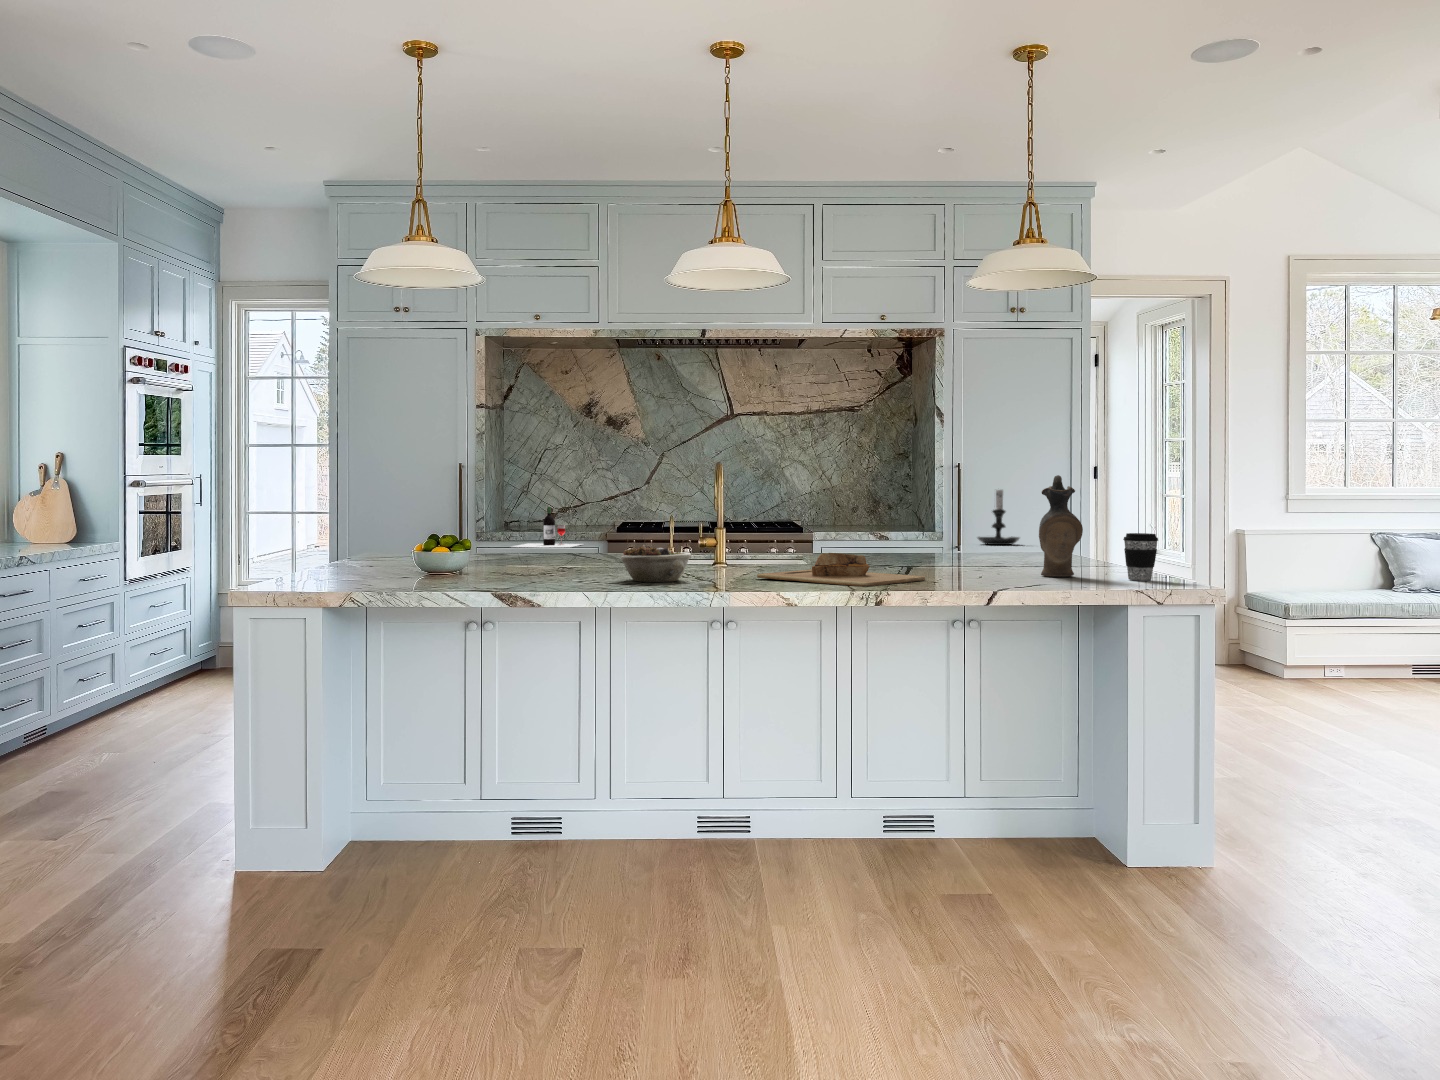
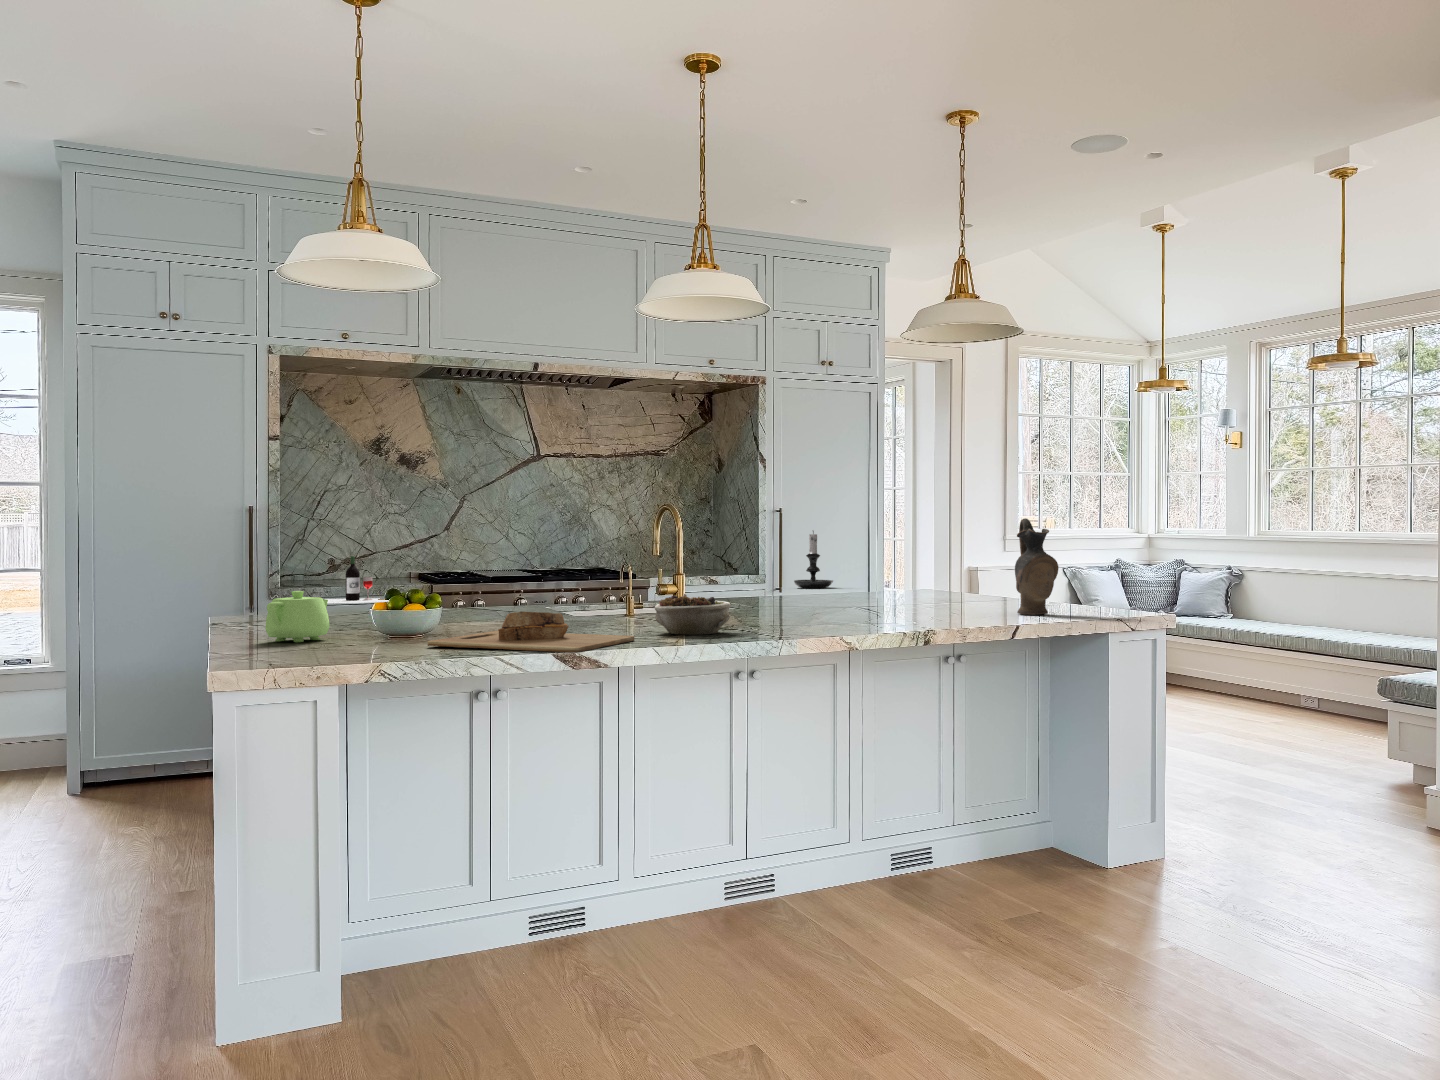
coffee cup: present [1123,533,1158,581] -> none [1099,572,1131,615]
teapot: none [323,535,385,576] -> present [265,591,329,642]
cutting board: present [757,553,925,587] -> present [428,611,634,652]

